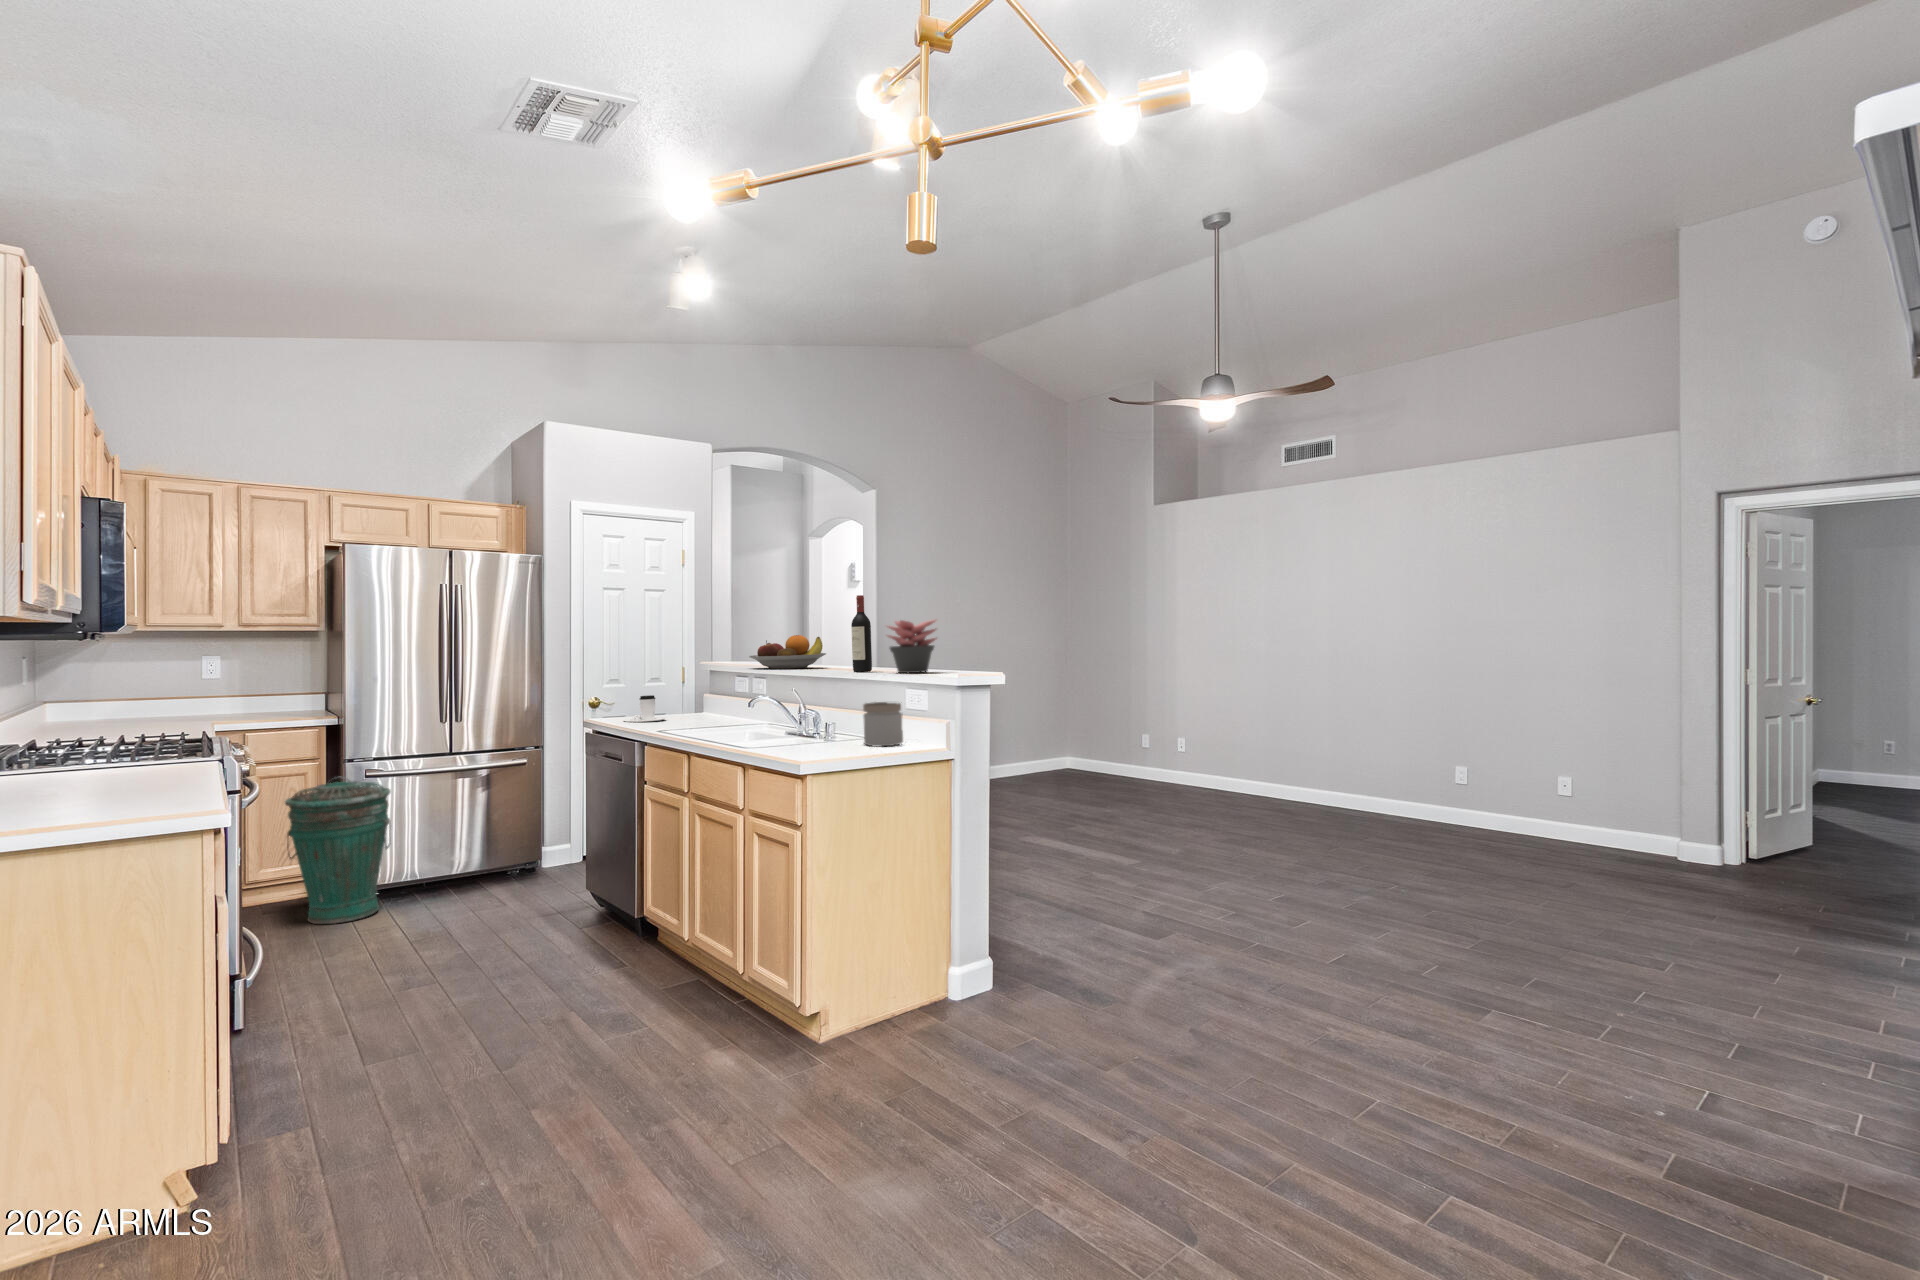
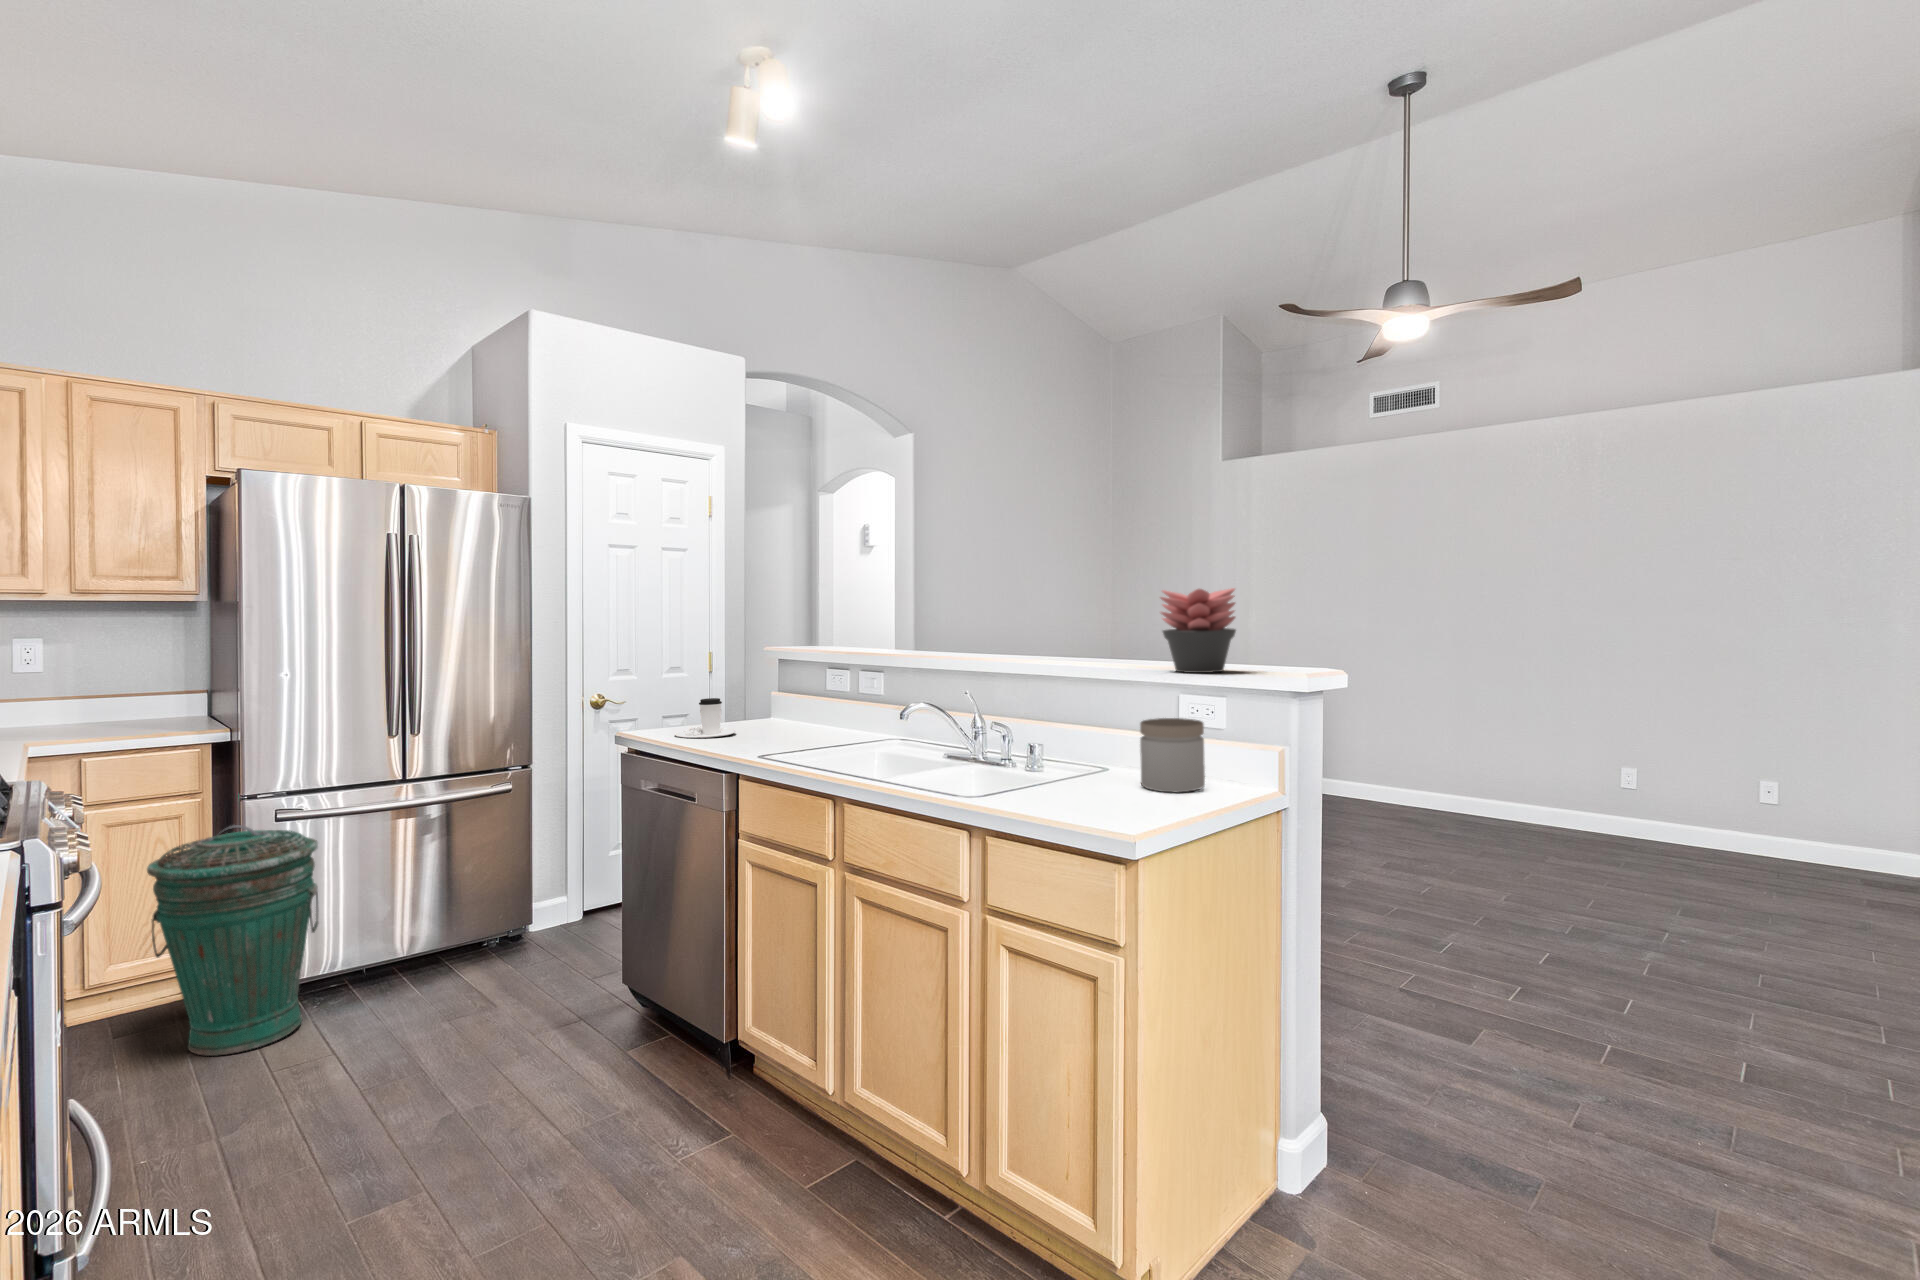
wine bottle: present [851,595,872,672] -> none [1084,551,1114,669]
fruit bowl: present [749,635,826,669] -> none [873,612,984,661]

